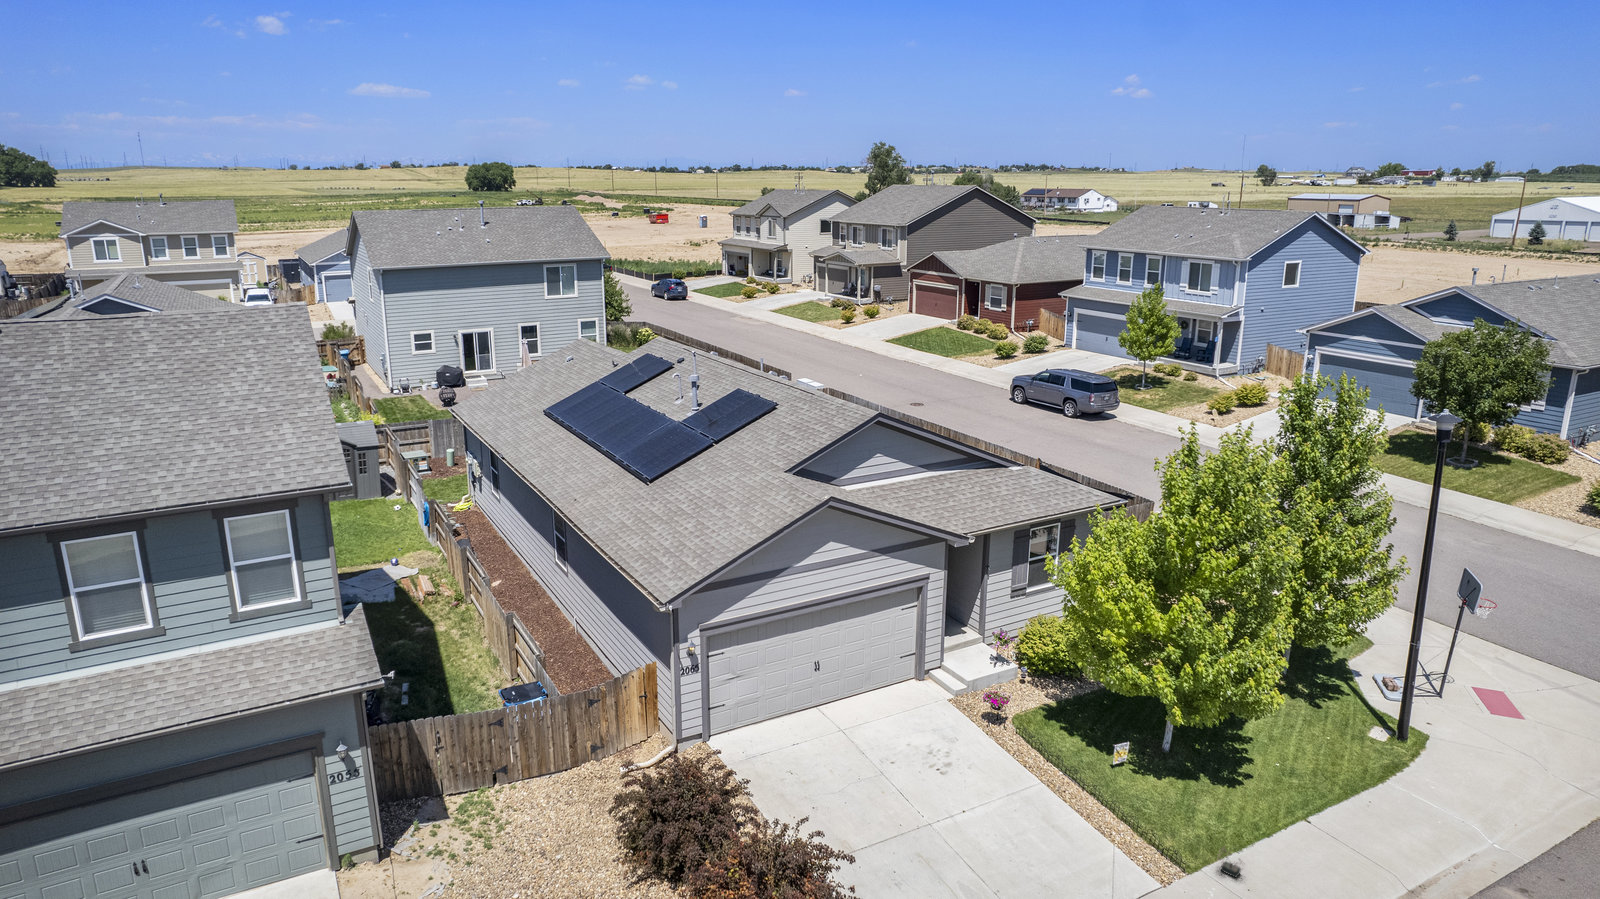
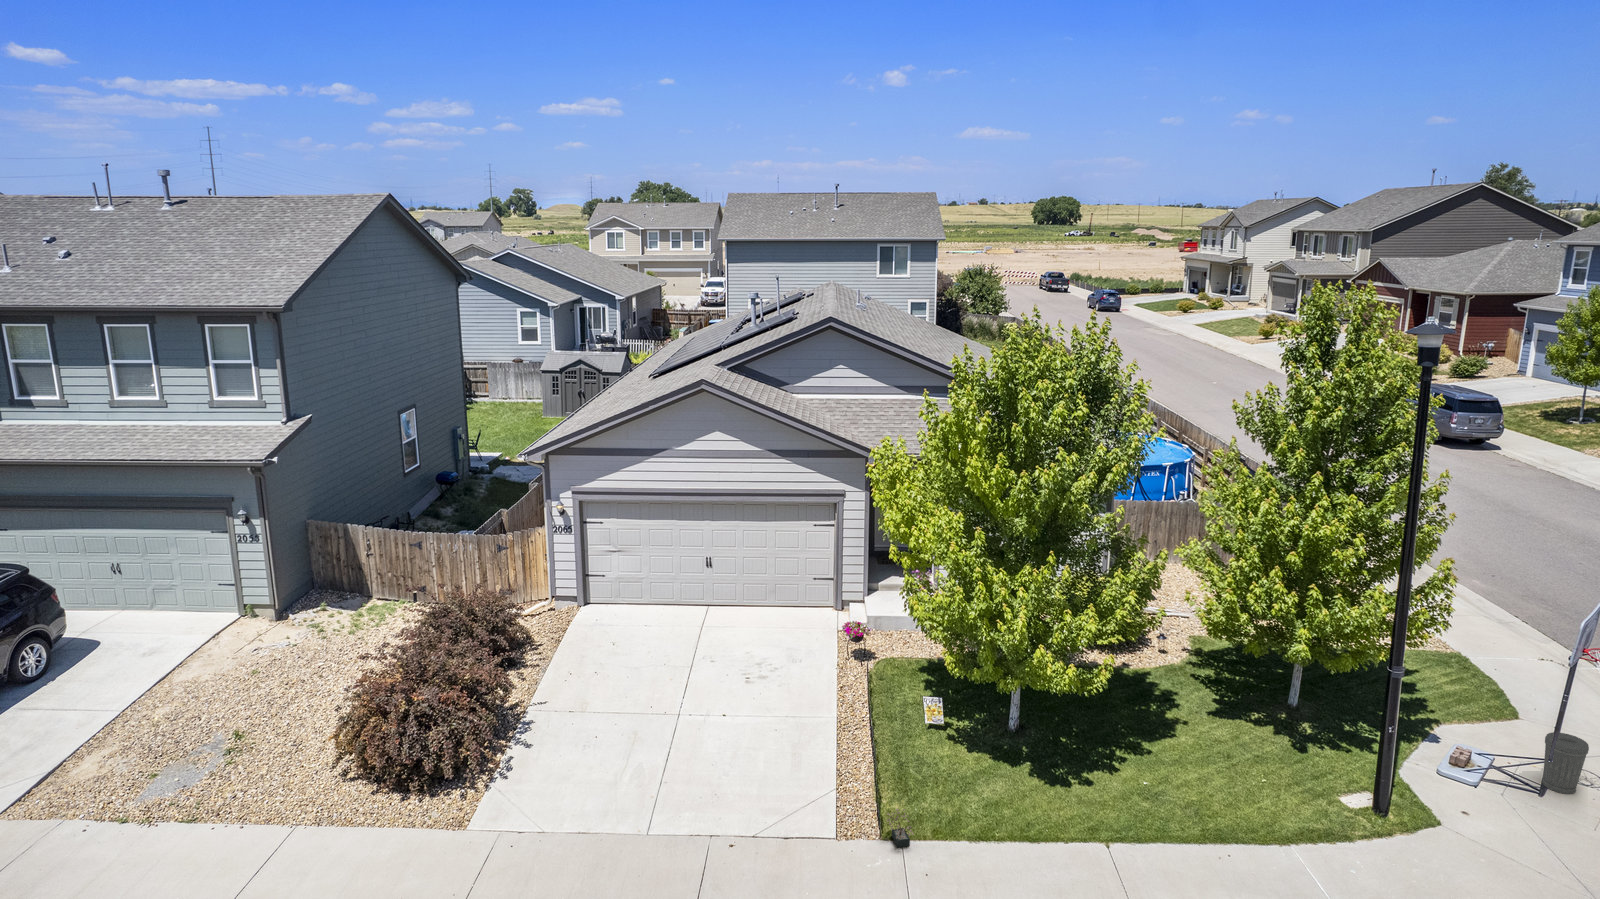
trash can: none [1446,653,1476,692] -> present [1542,732,1589,794]

